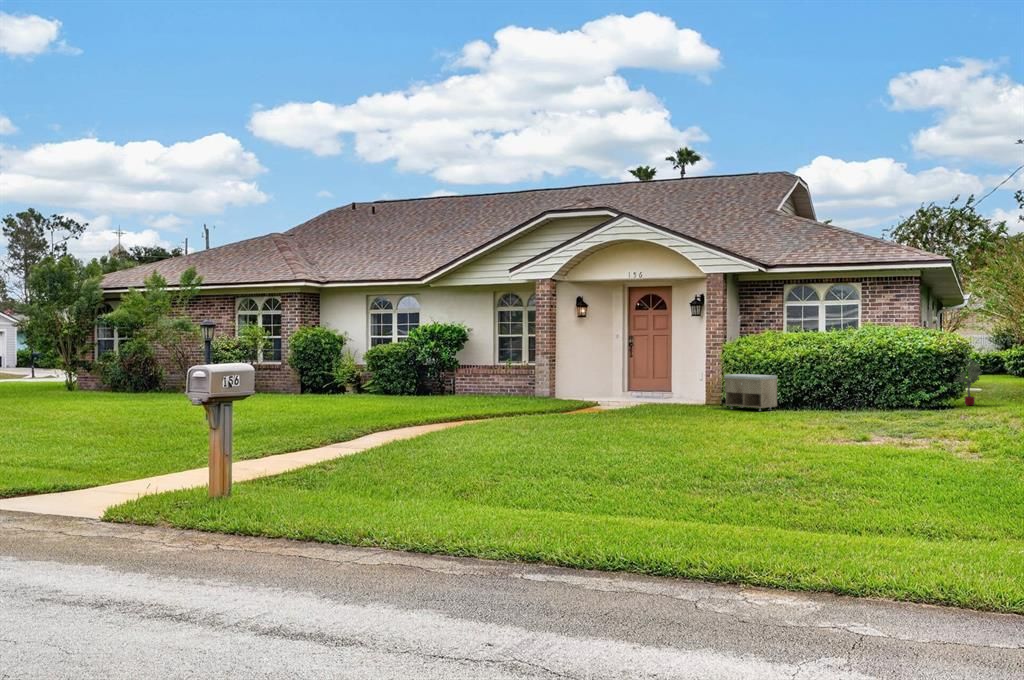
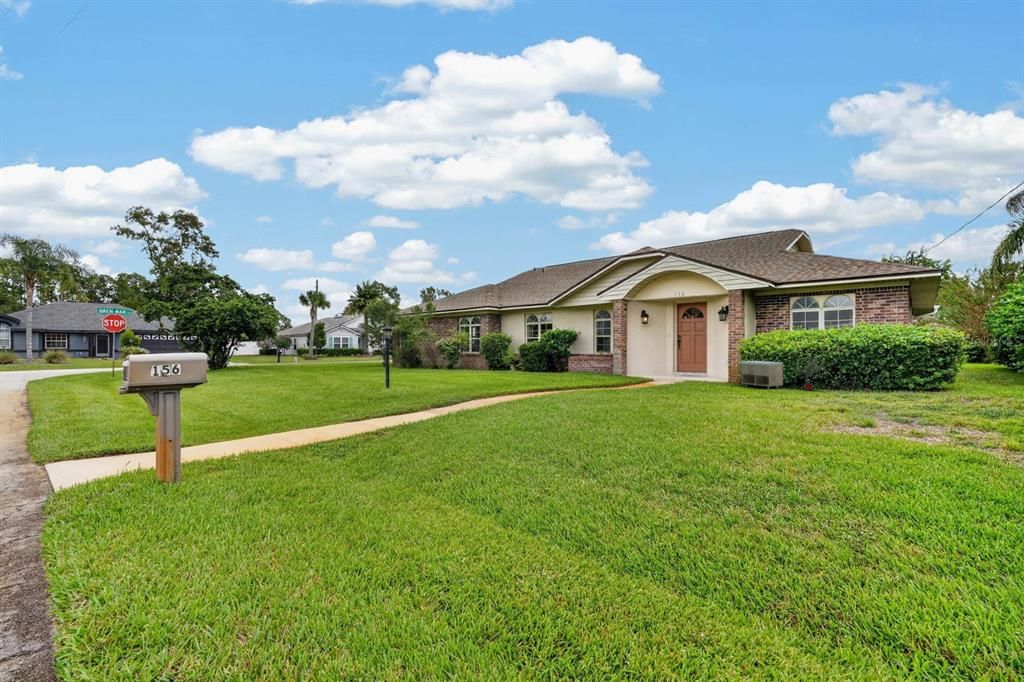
potted tree: present [955,358,982,406] -> present [794,357,824,390]

